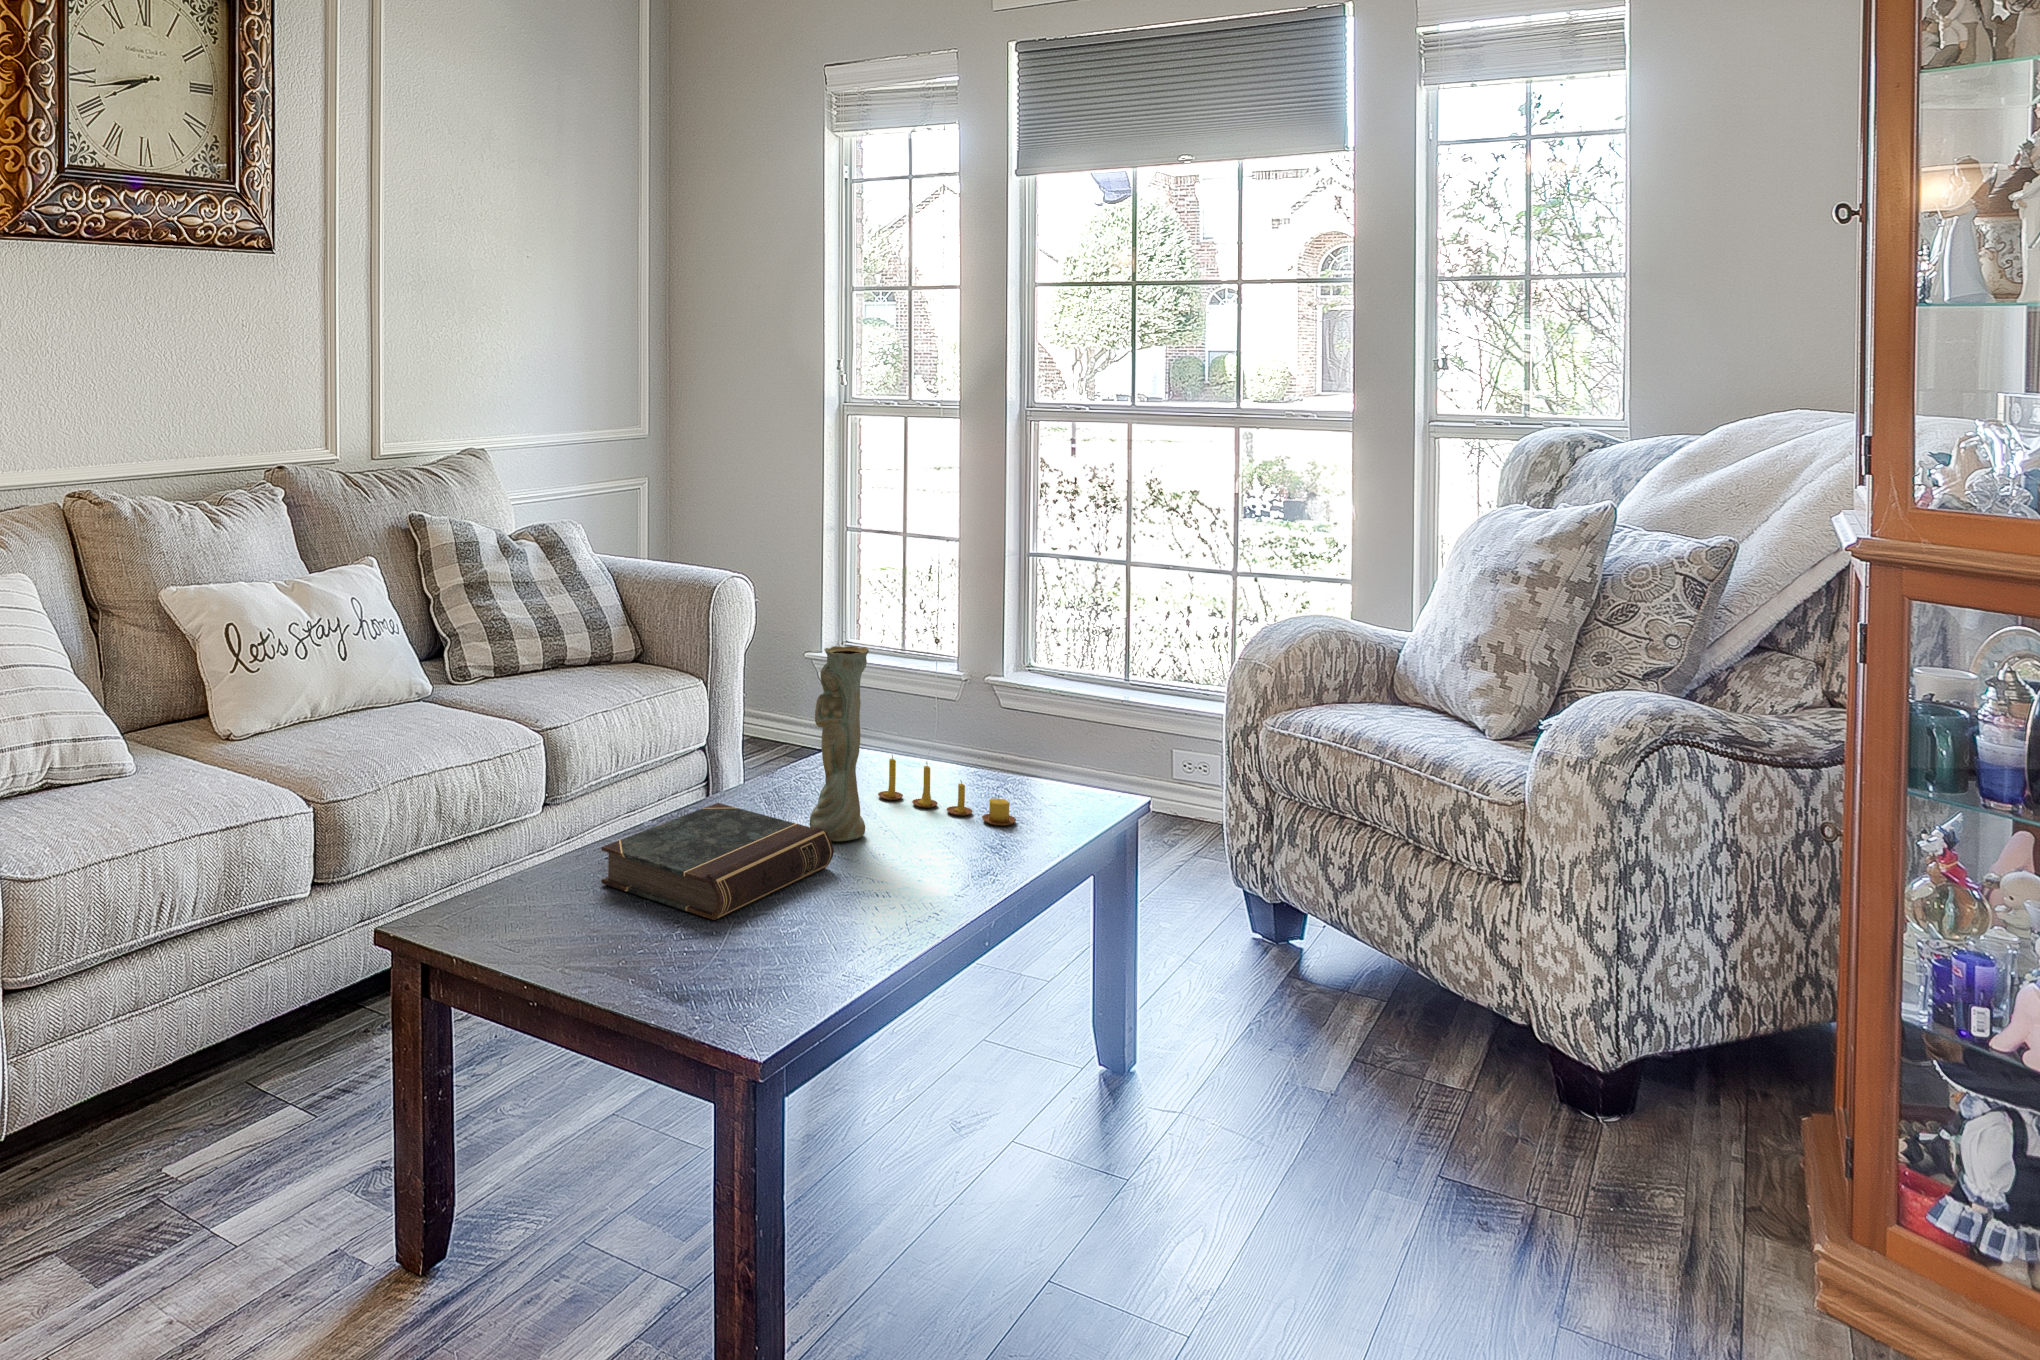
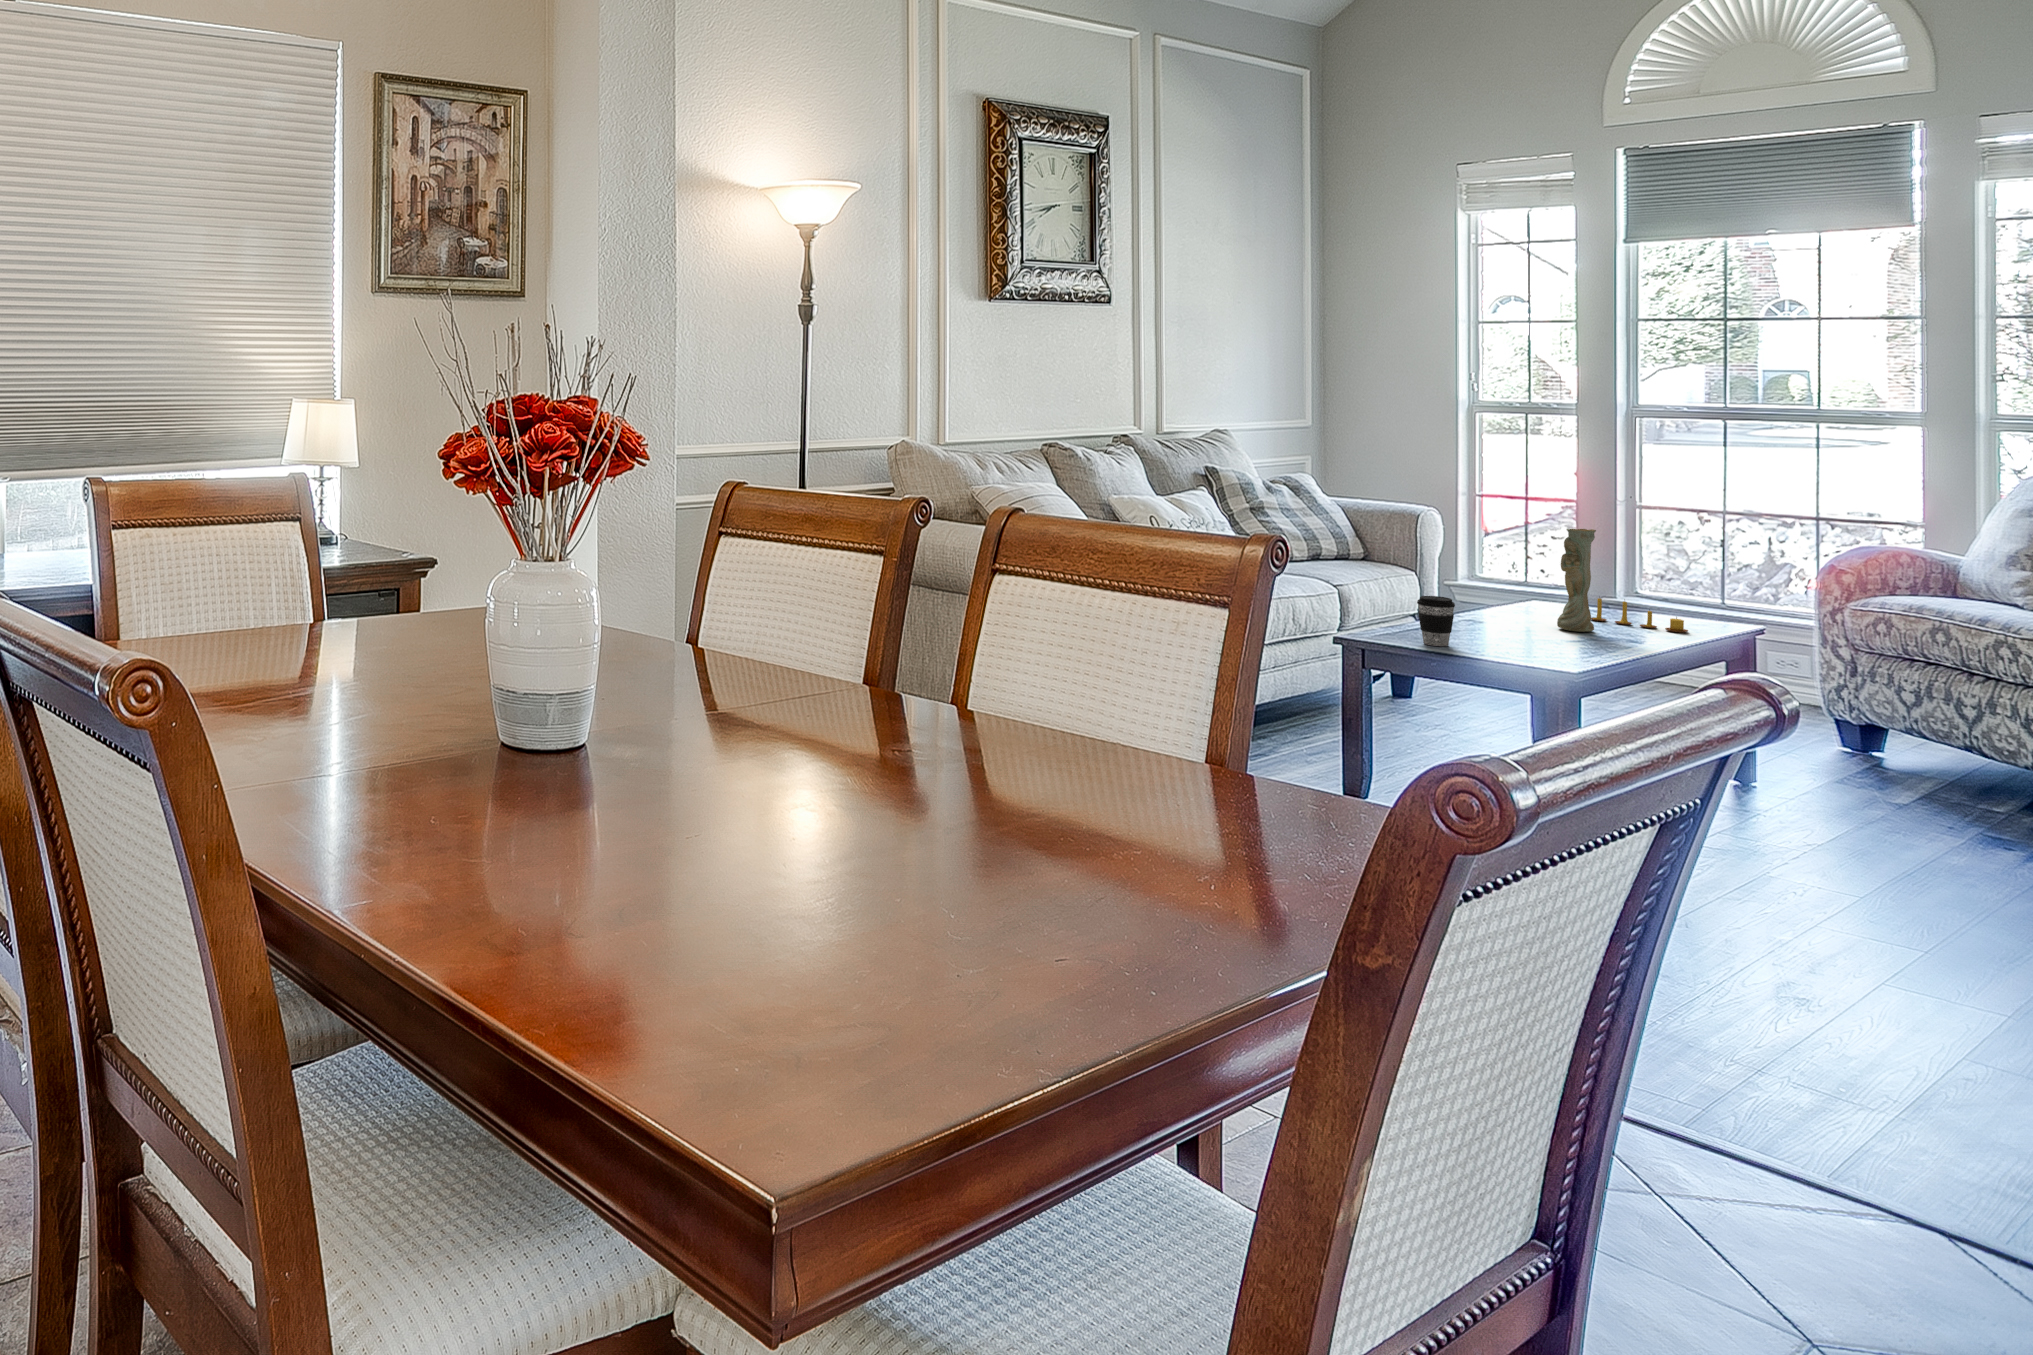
book: present [601,803,834,920] -> none [1451,609,1584,650]
coffee cup: none [519,814,585,924] -> present [1417,596,1455,646]

